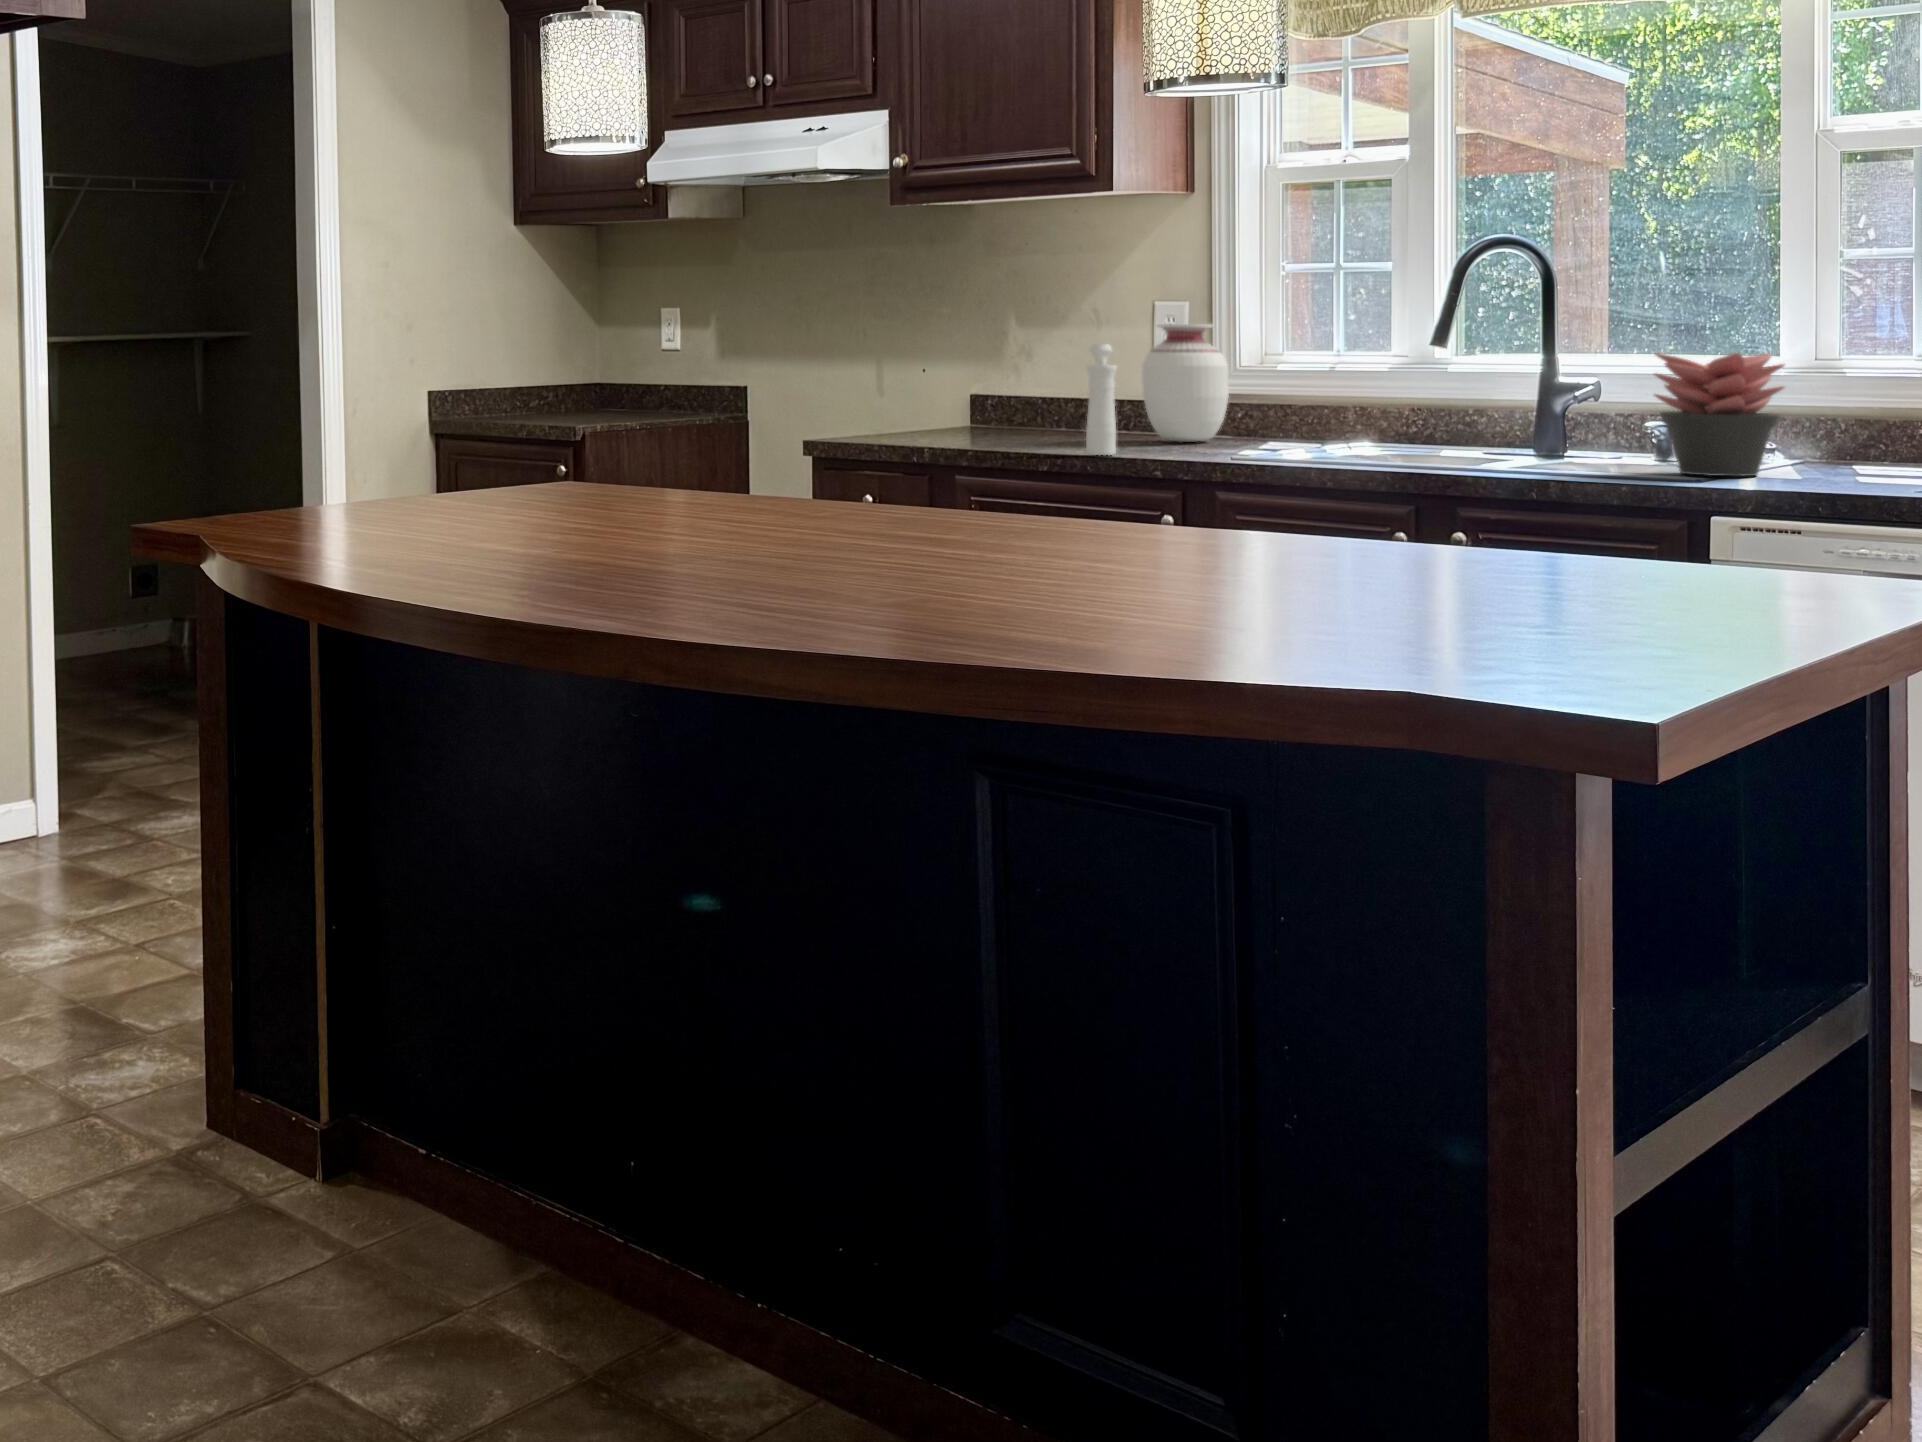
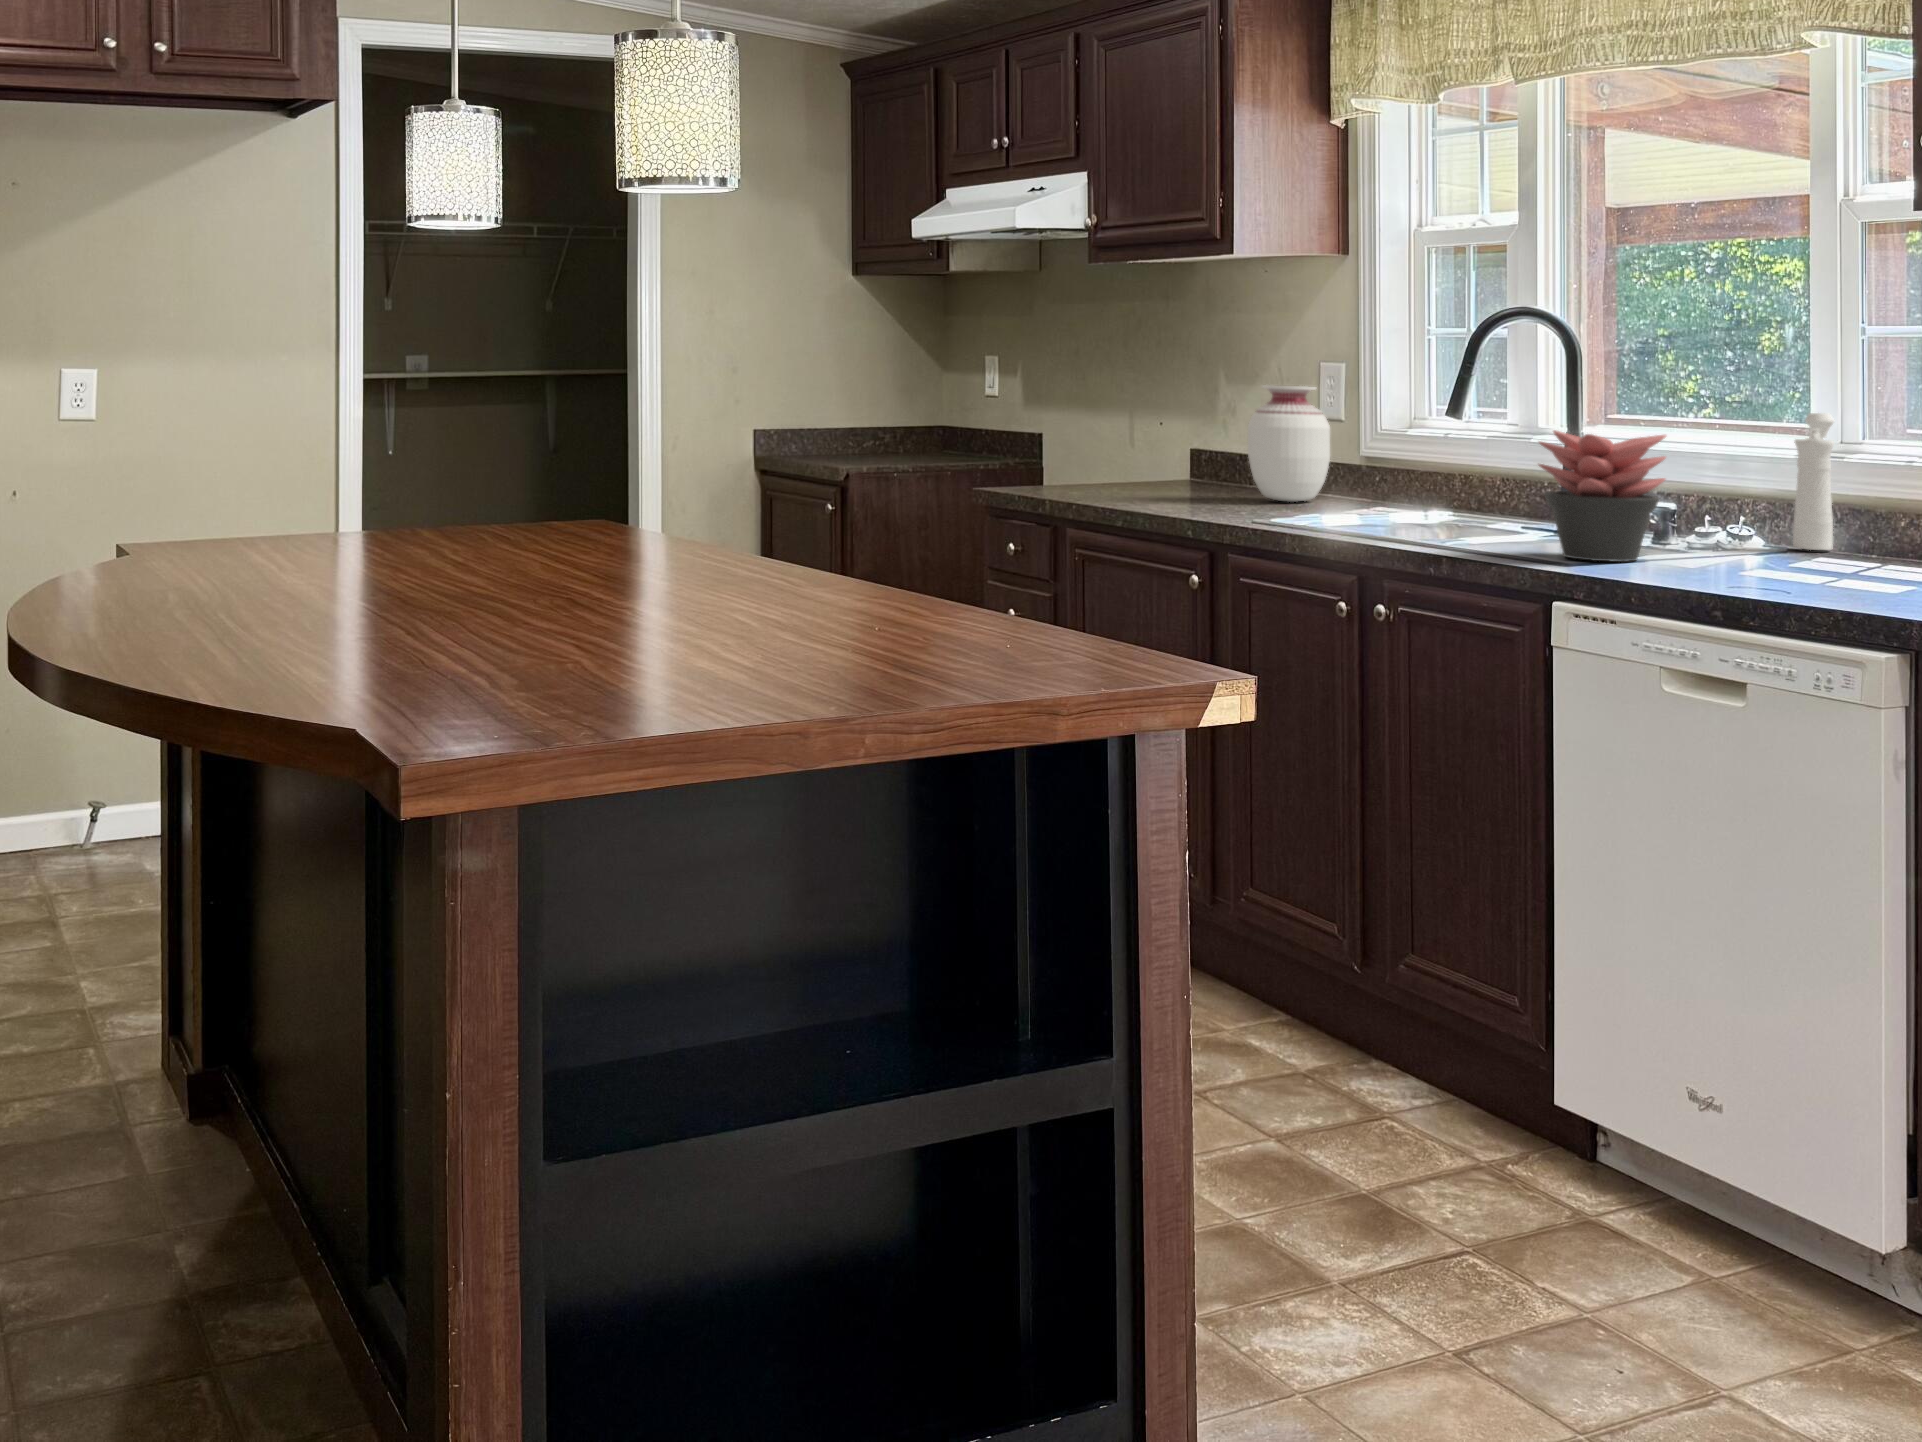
pepper mill: present [1086,344,1117,455] -> present [1793,413,1834,550]

